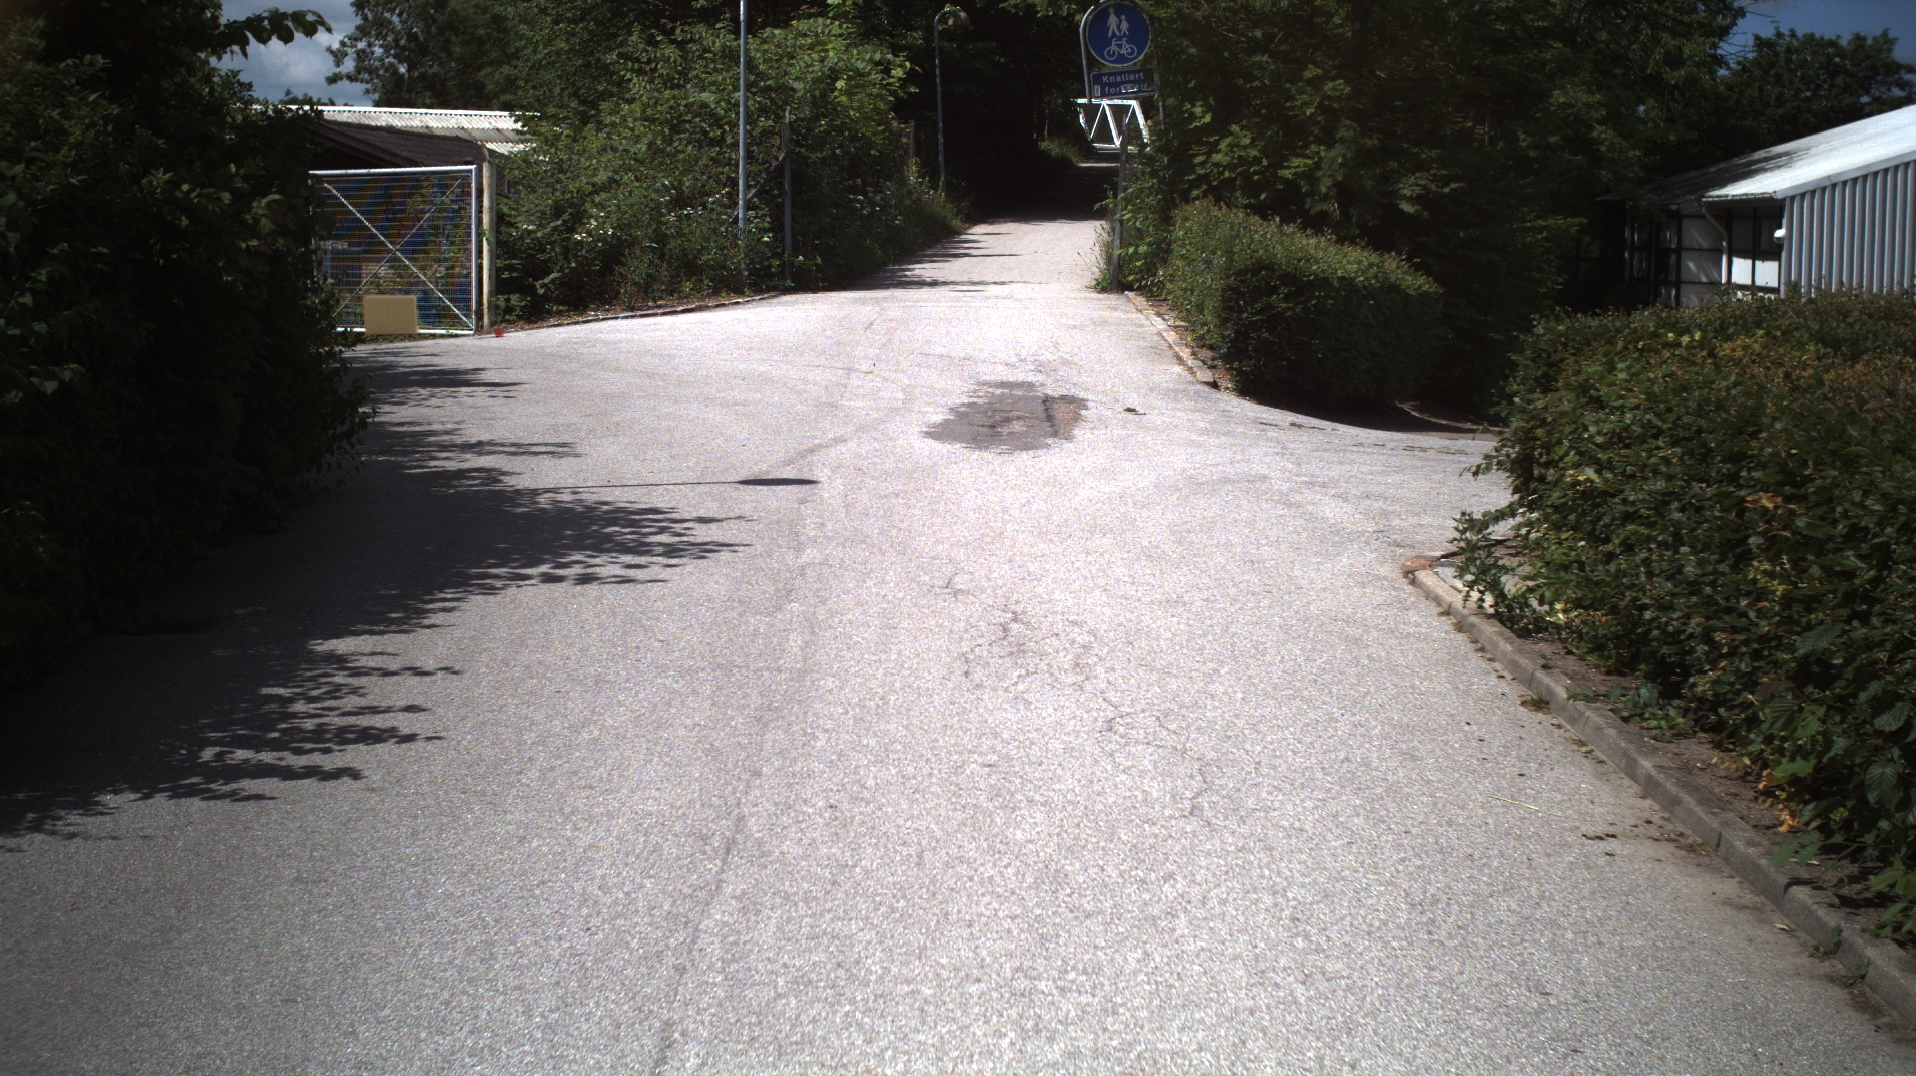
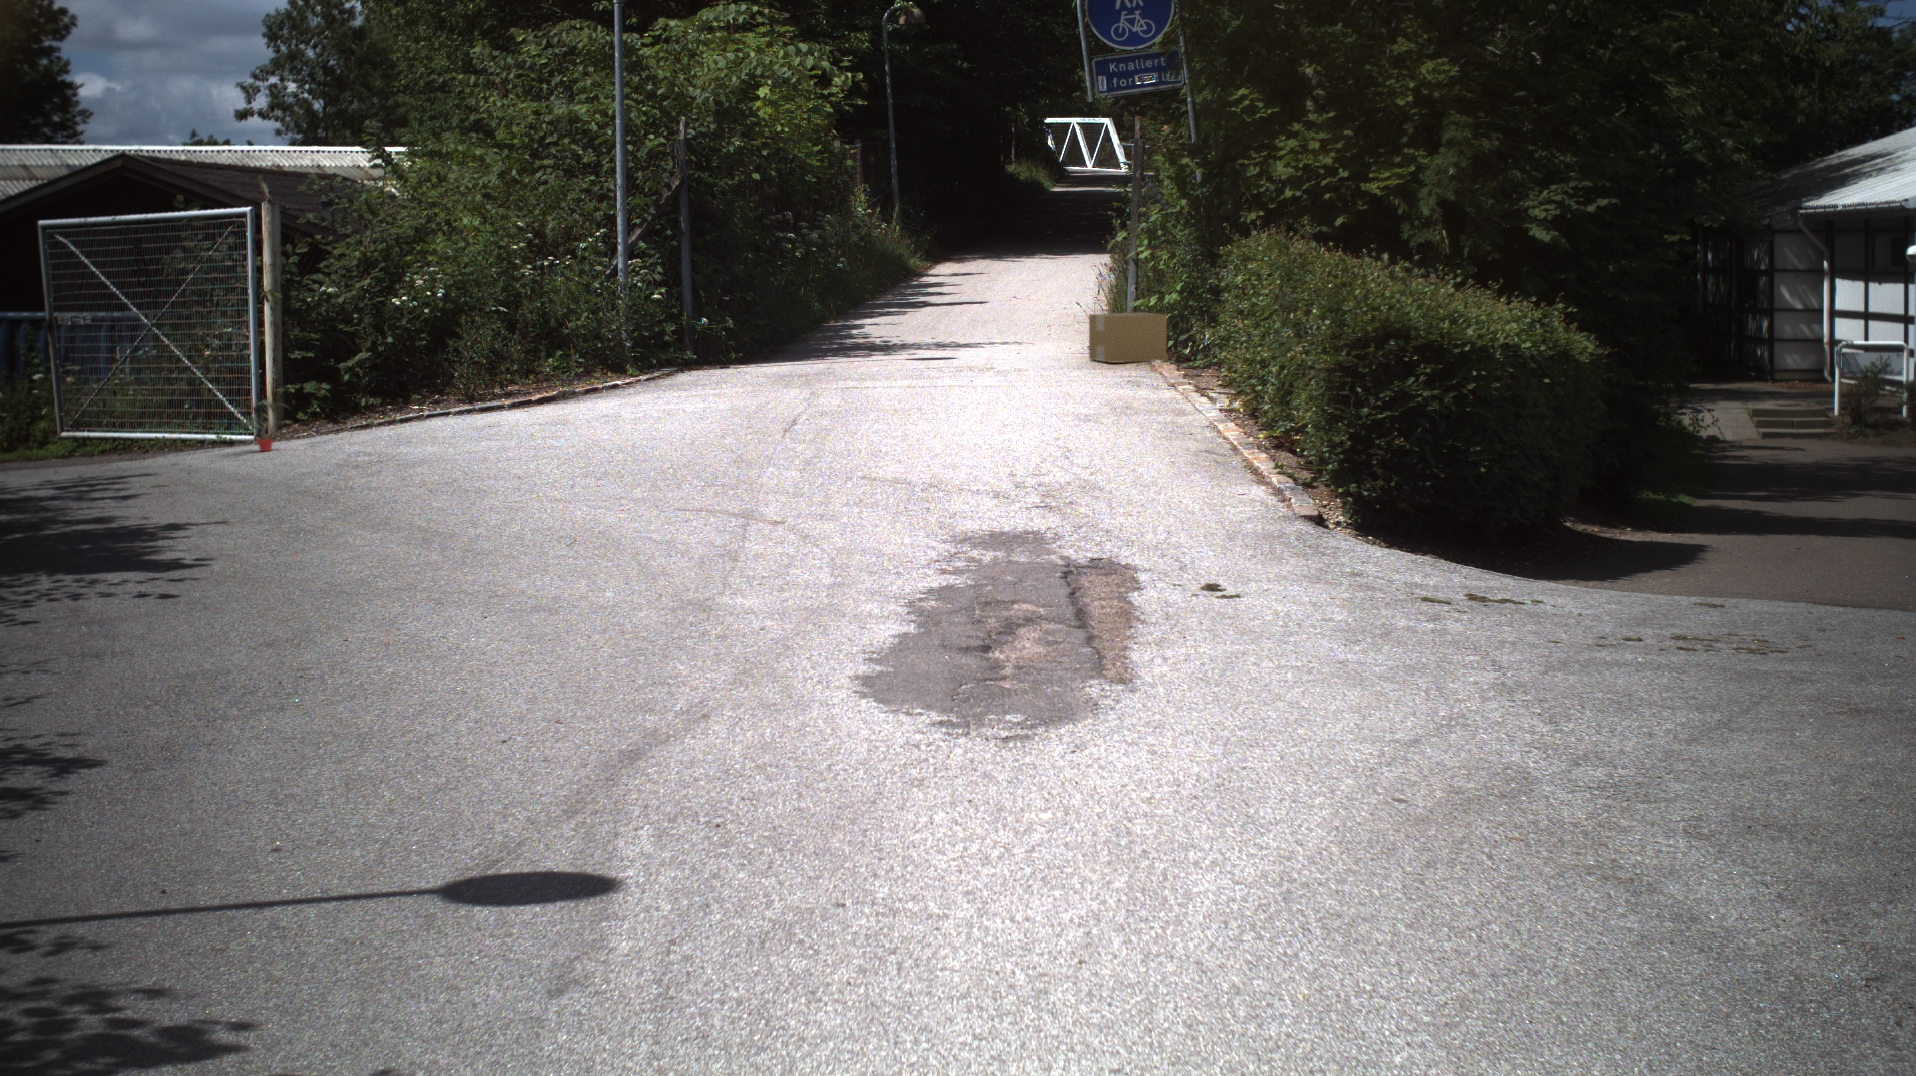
cardboard box: present [363,296,419,335] -> present [1089,312,1167,363]

